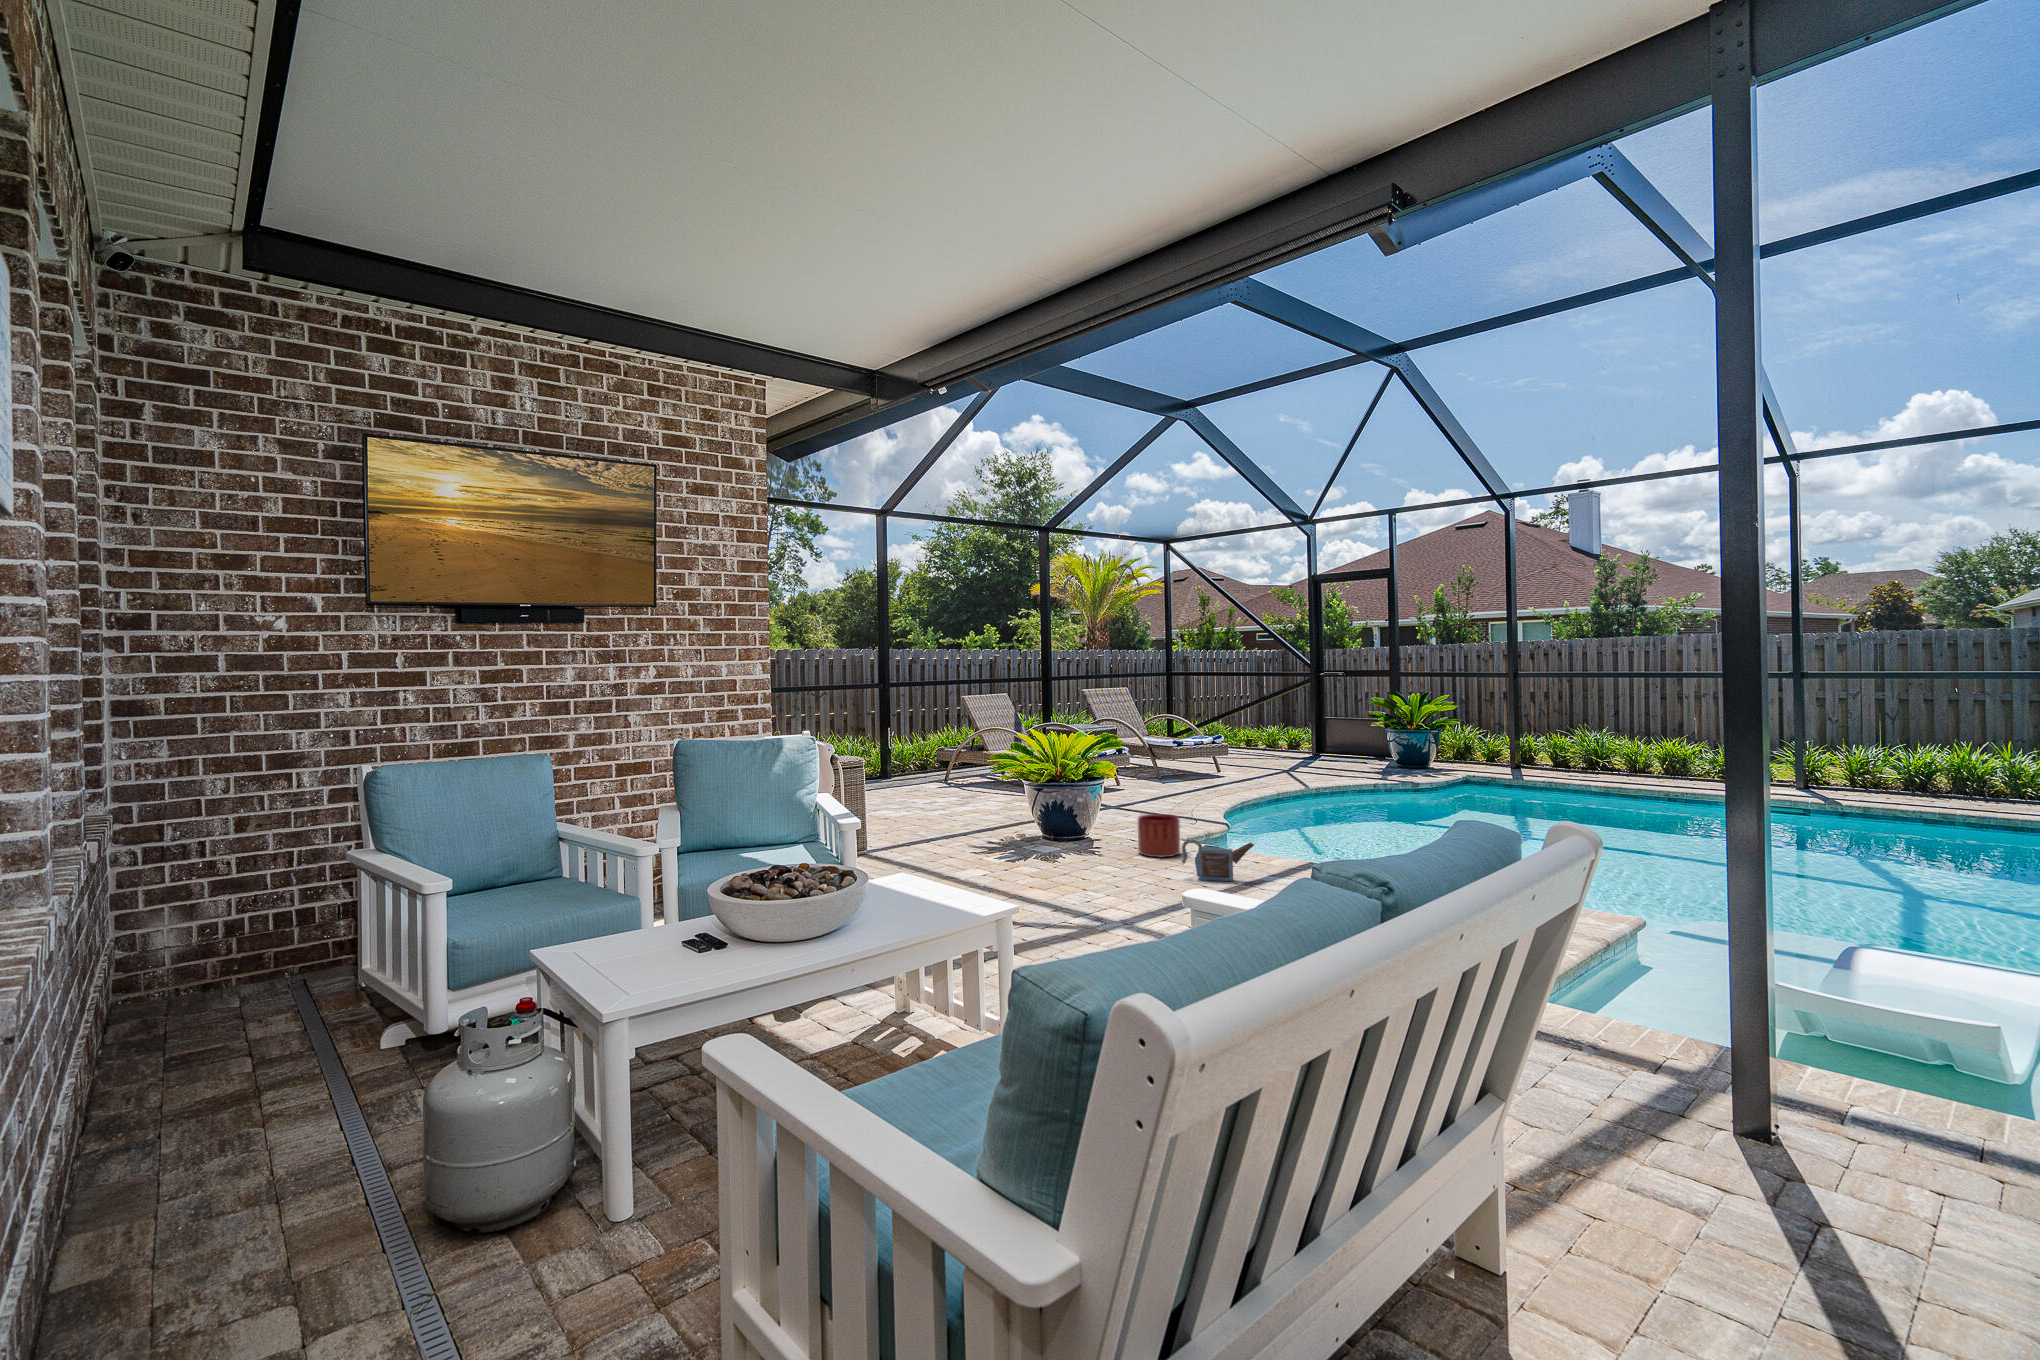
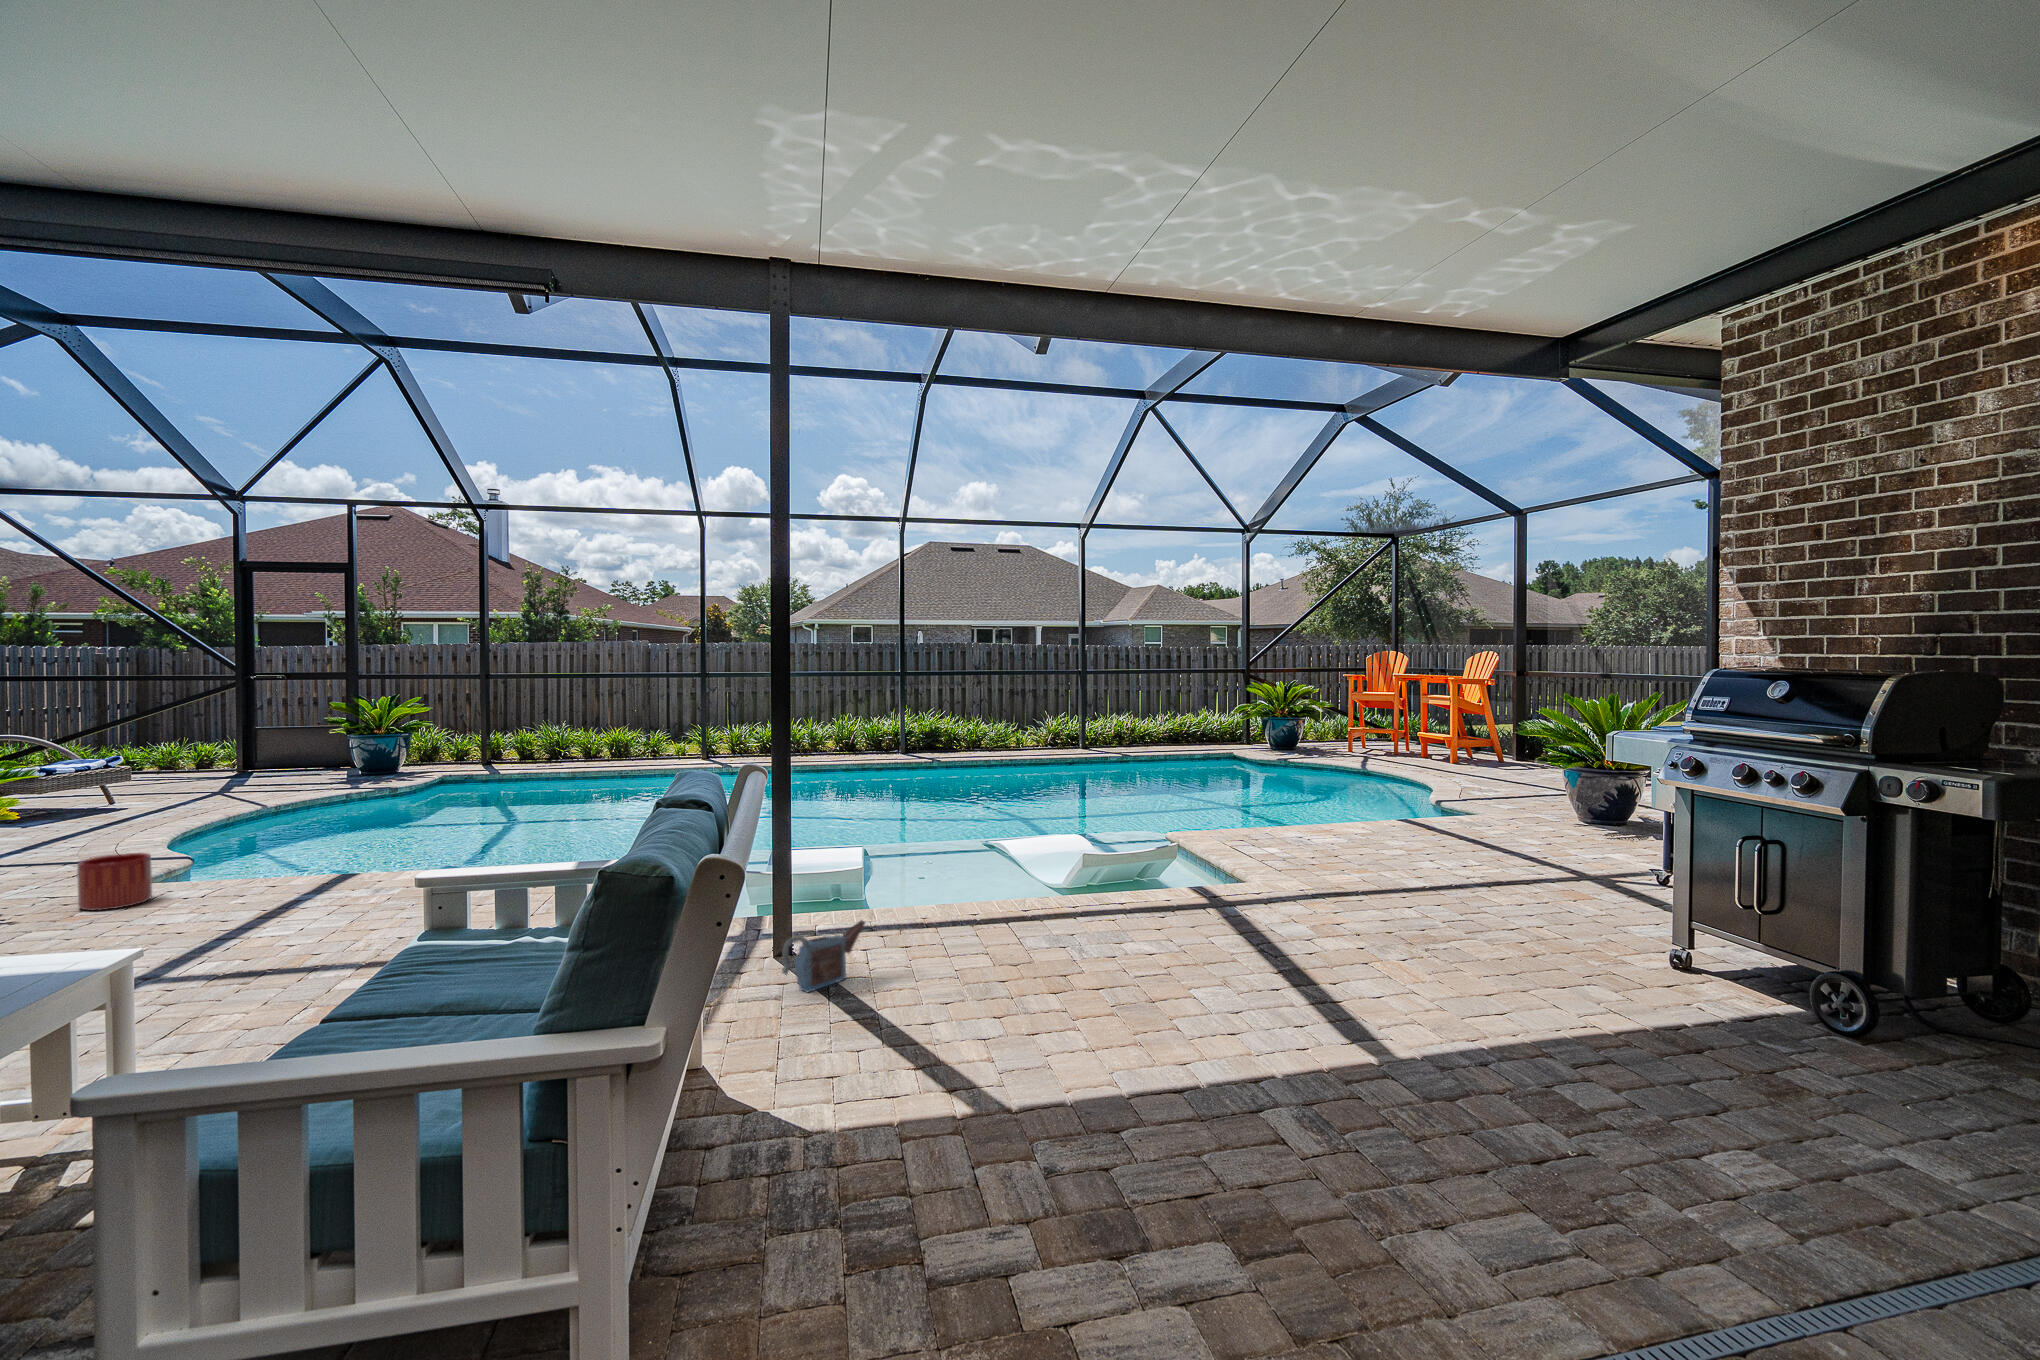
watering can: present [1182,839,1254,881] -> present [781,920,865,992]

